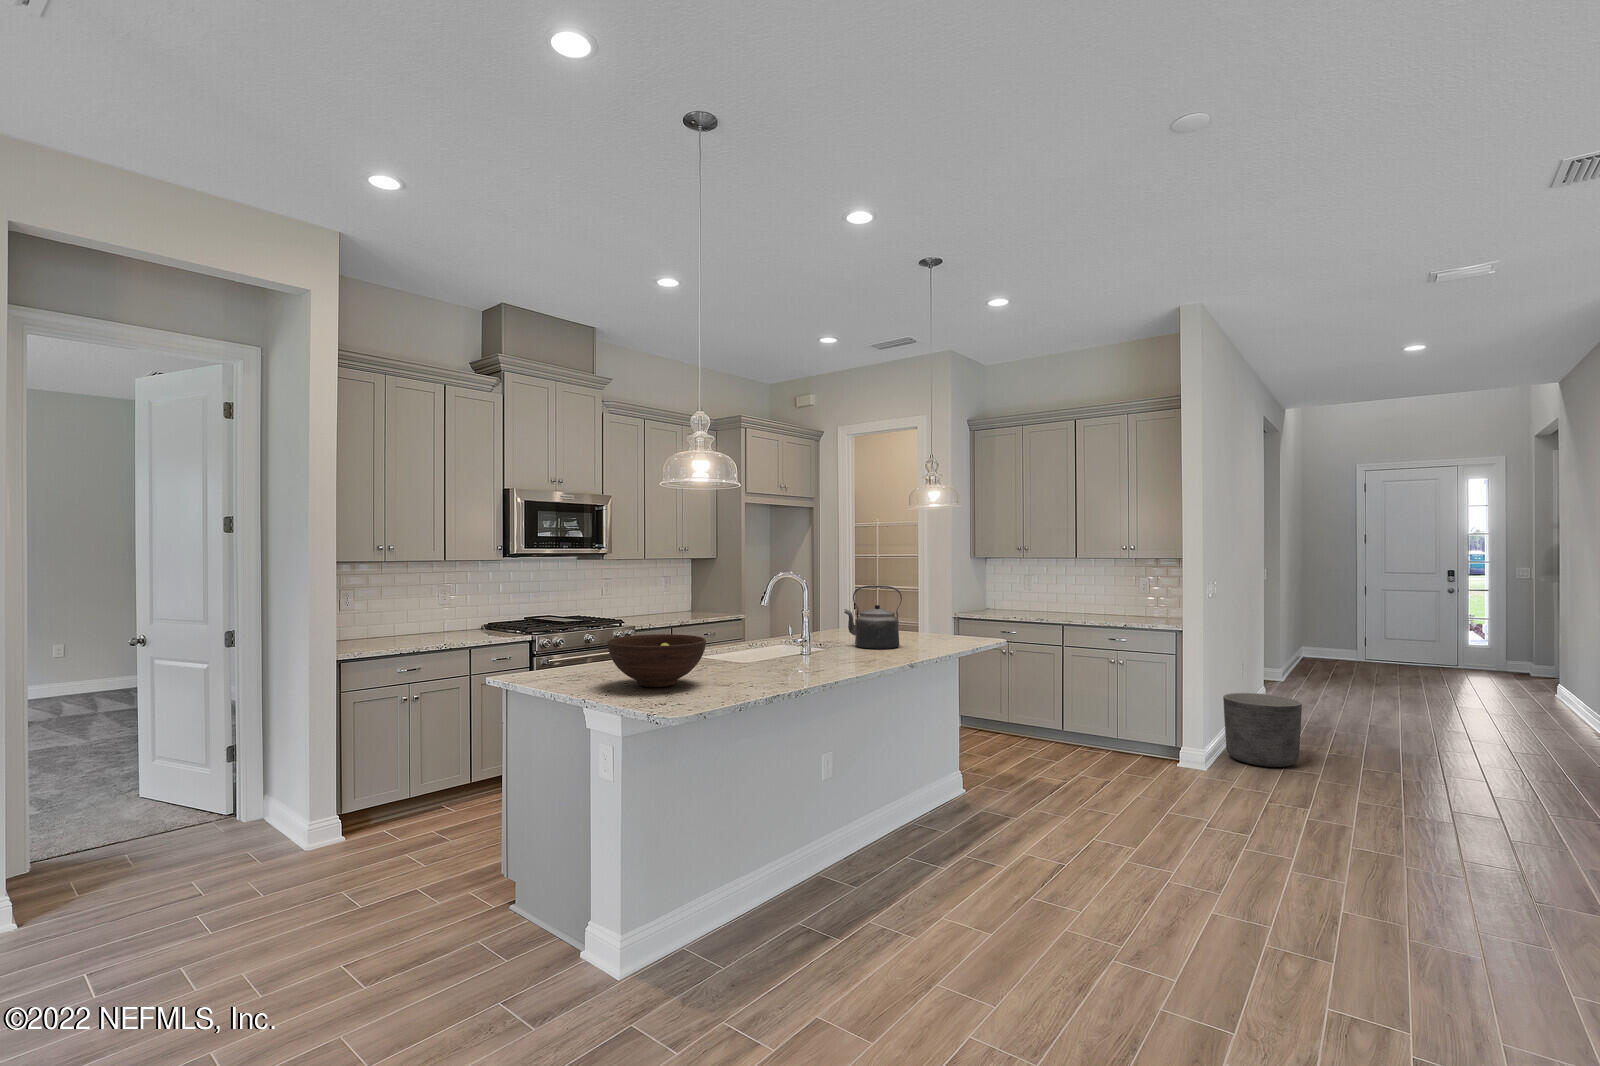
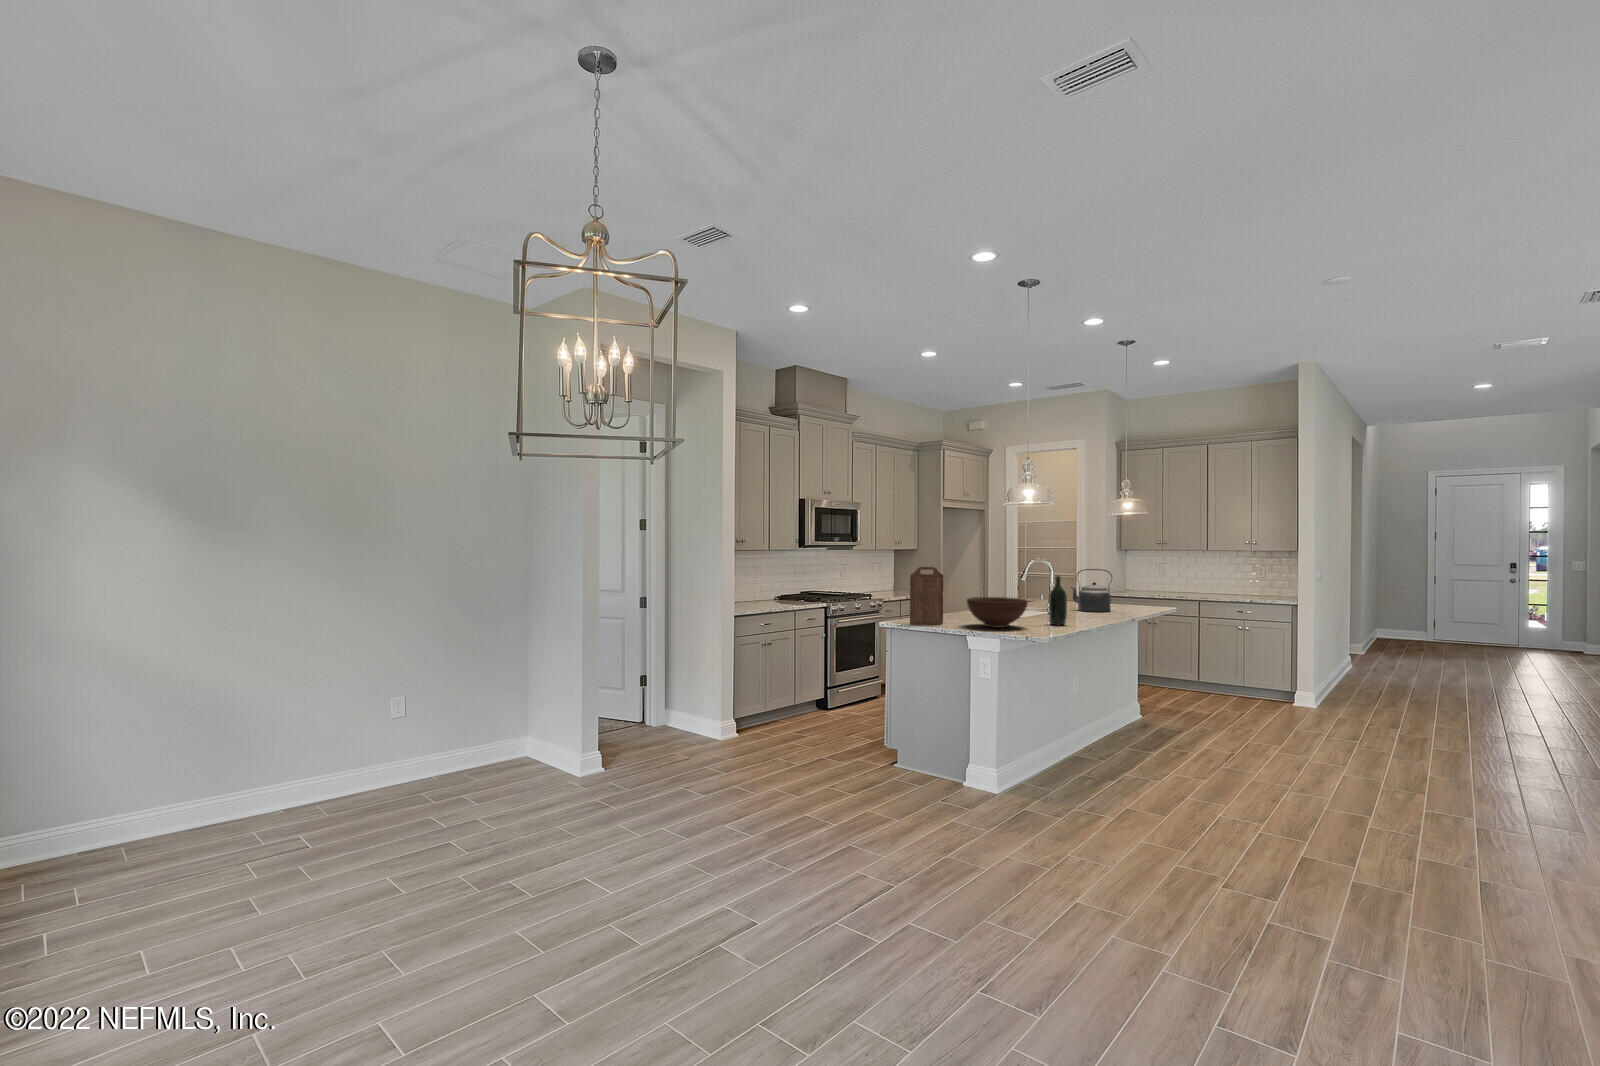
cutting board: none [525,587,583,681] -> present [910,567,943,625]
wine bottle: none [755,599,782,679] -> present [1049,575,1067,625]
planter: present [1223,693,1302,767] -> none [1328,655,1391,708]

